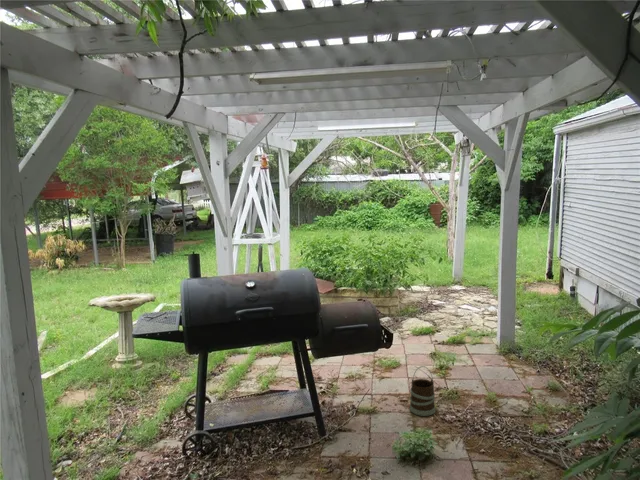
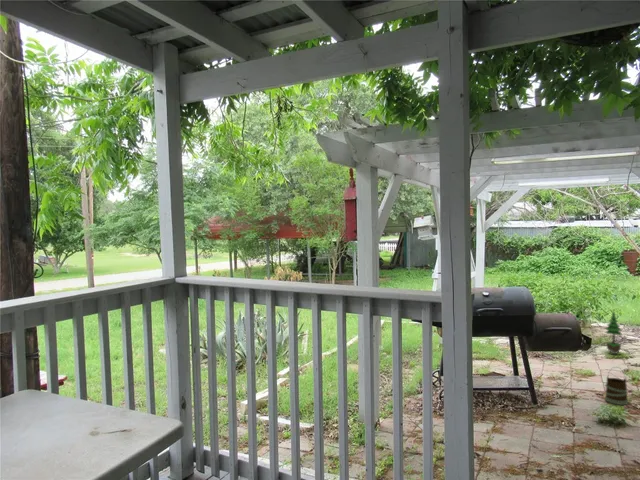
potted tree: none [411,280,430,330] -> present [606,312,621,354]

